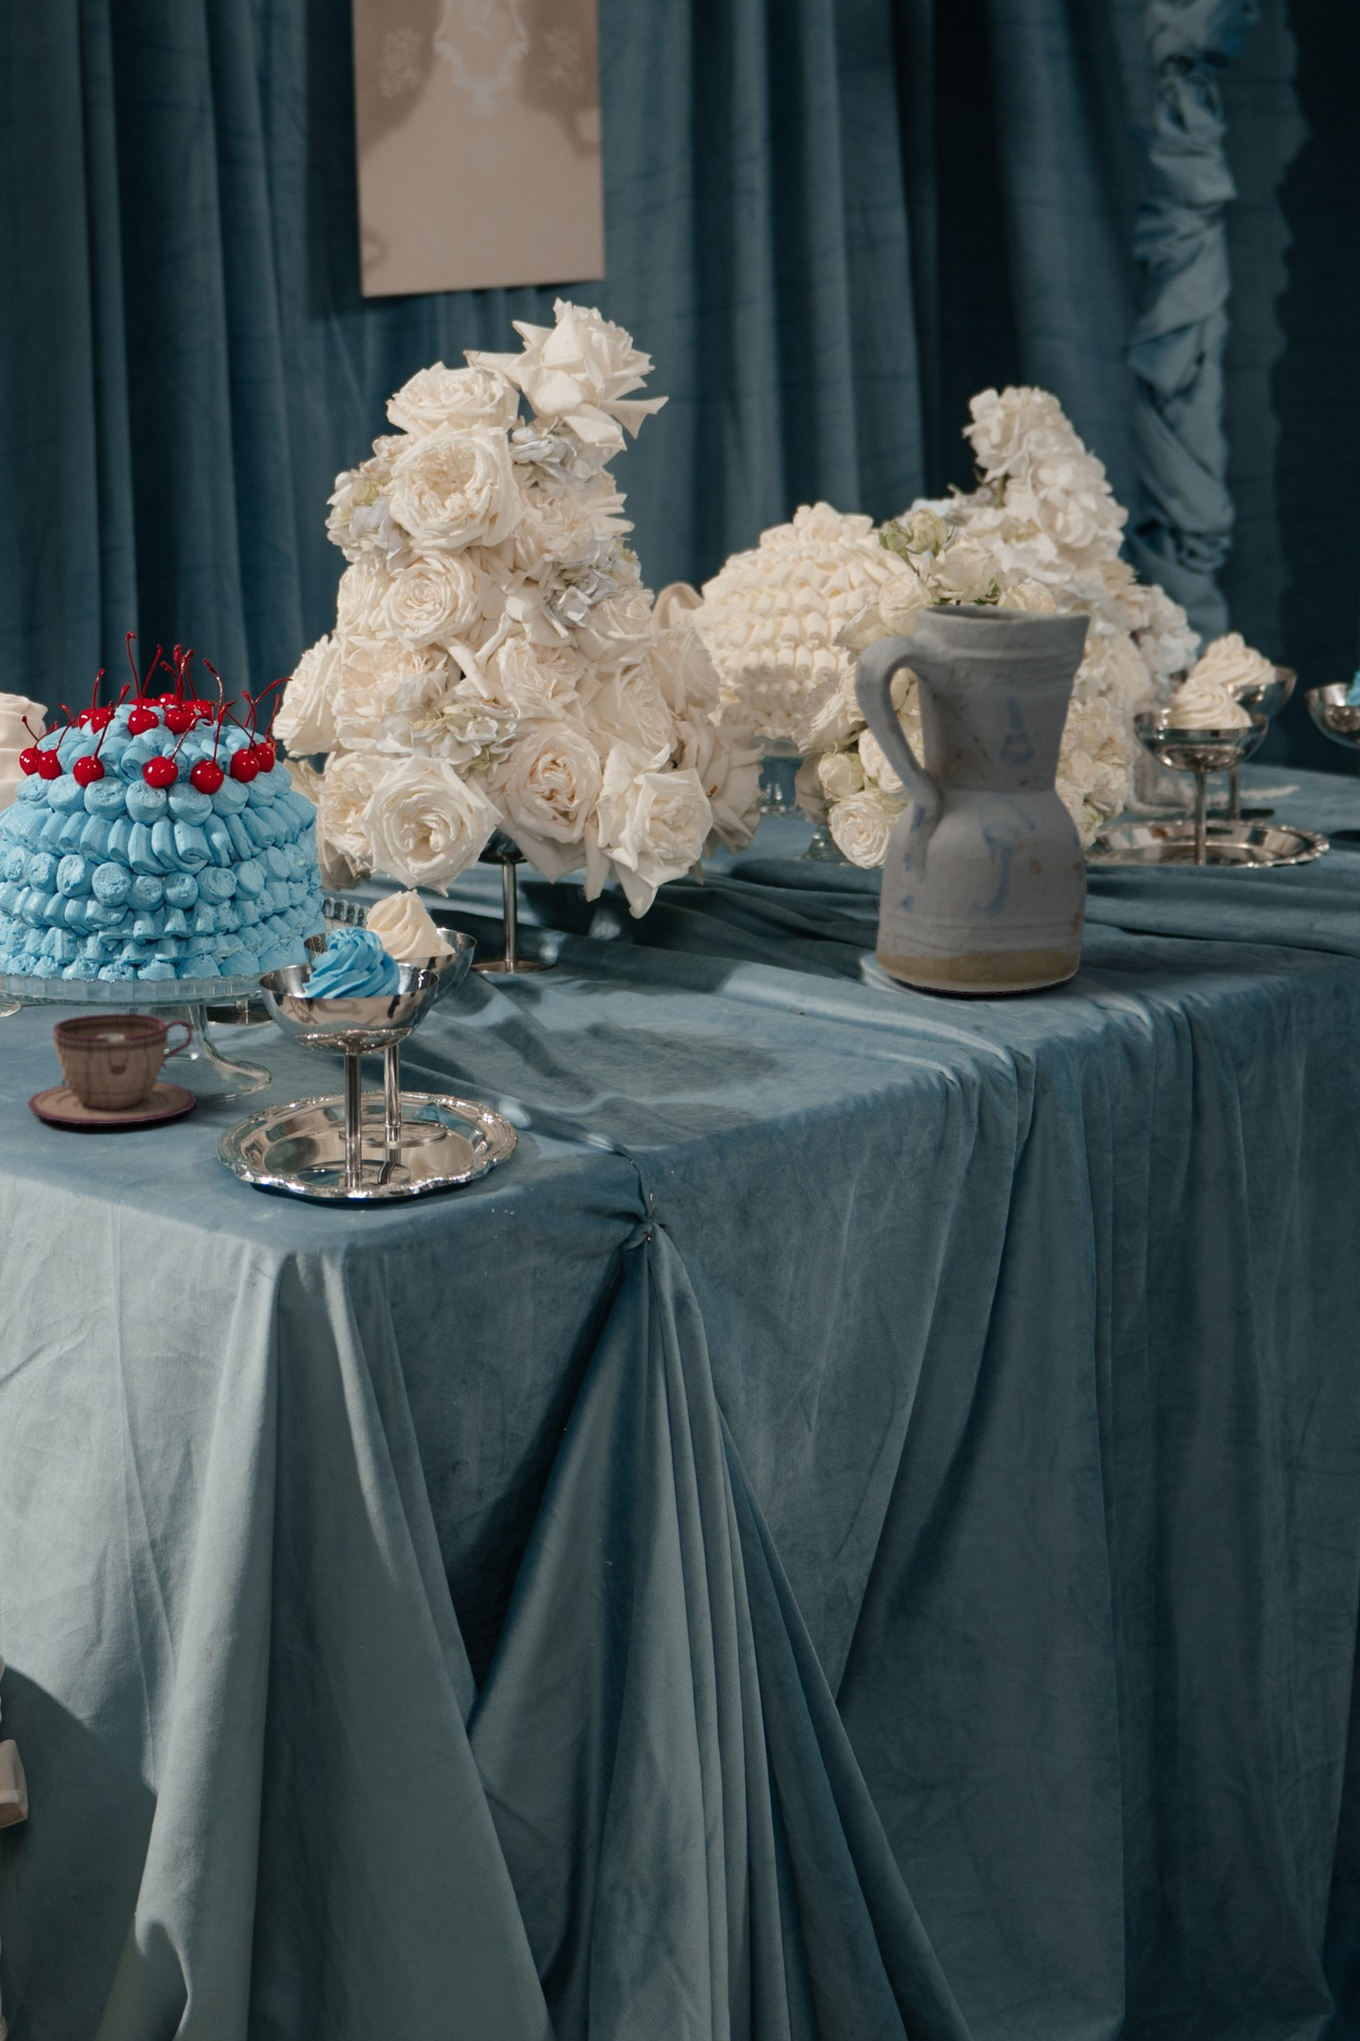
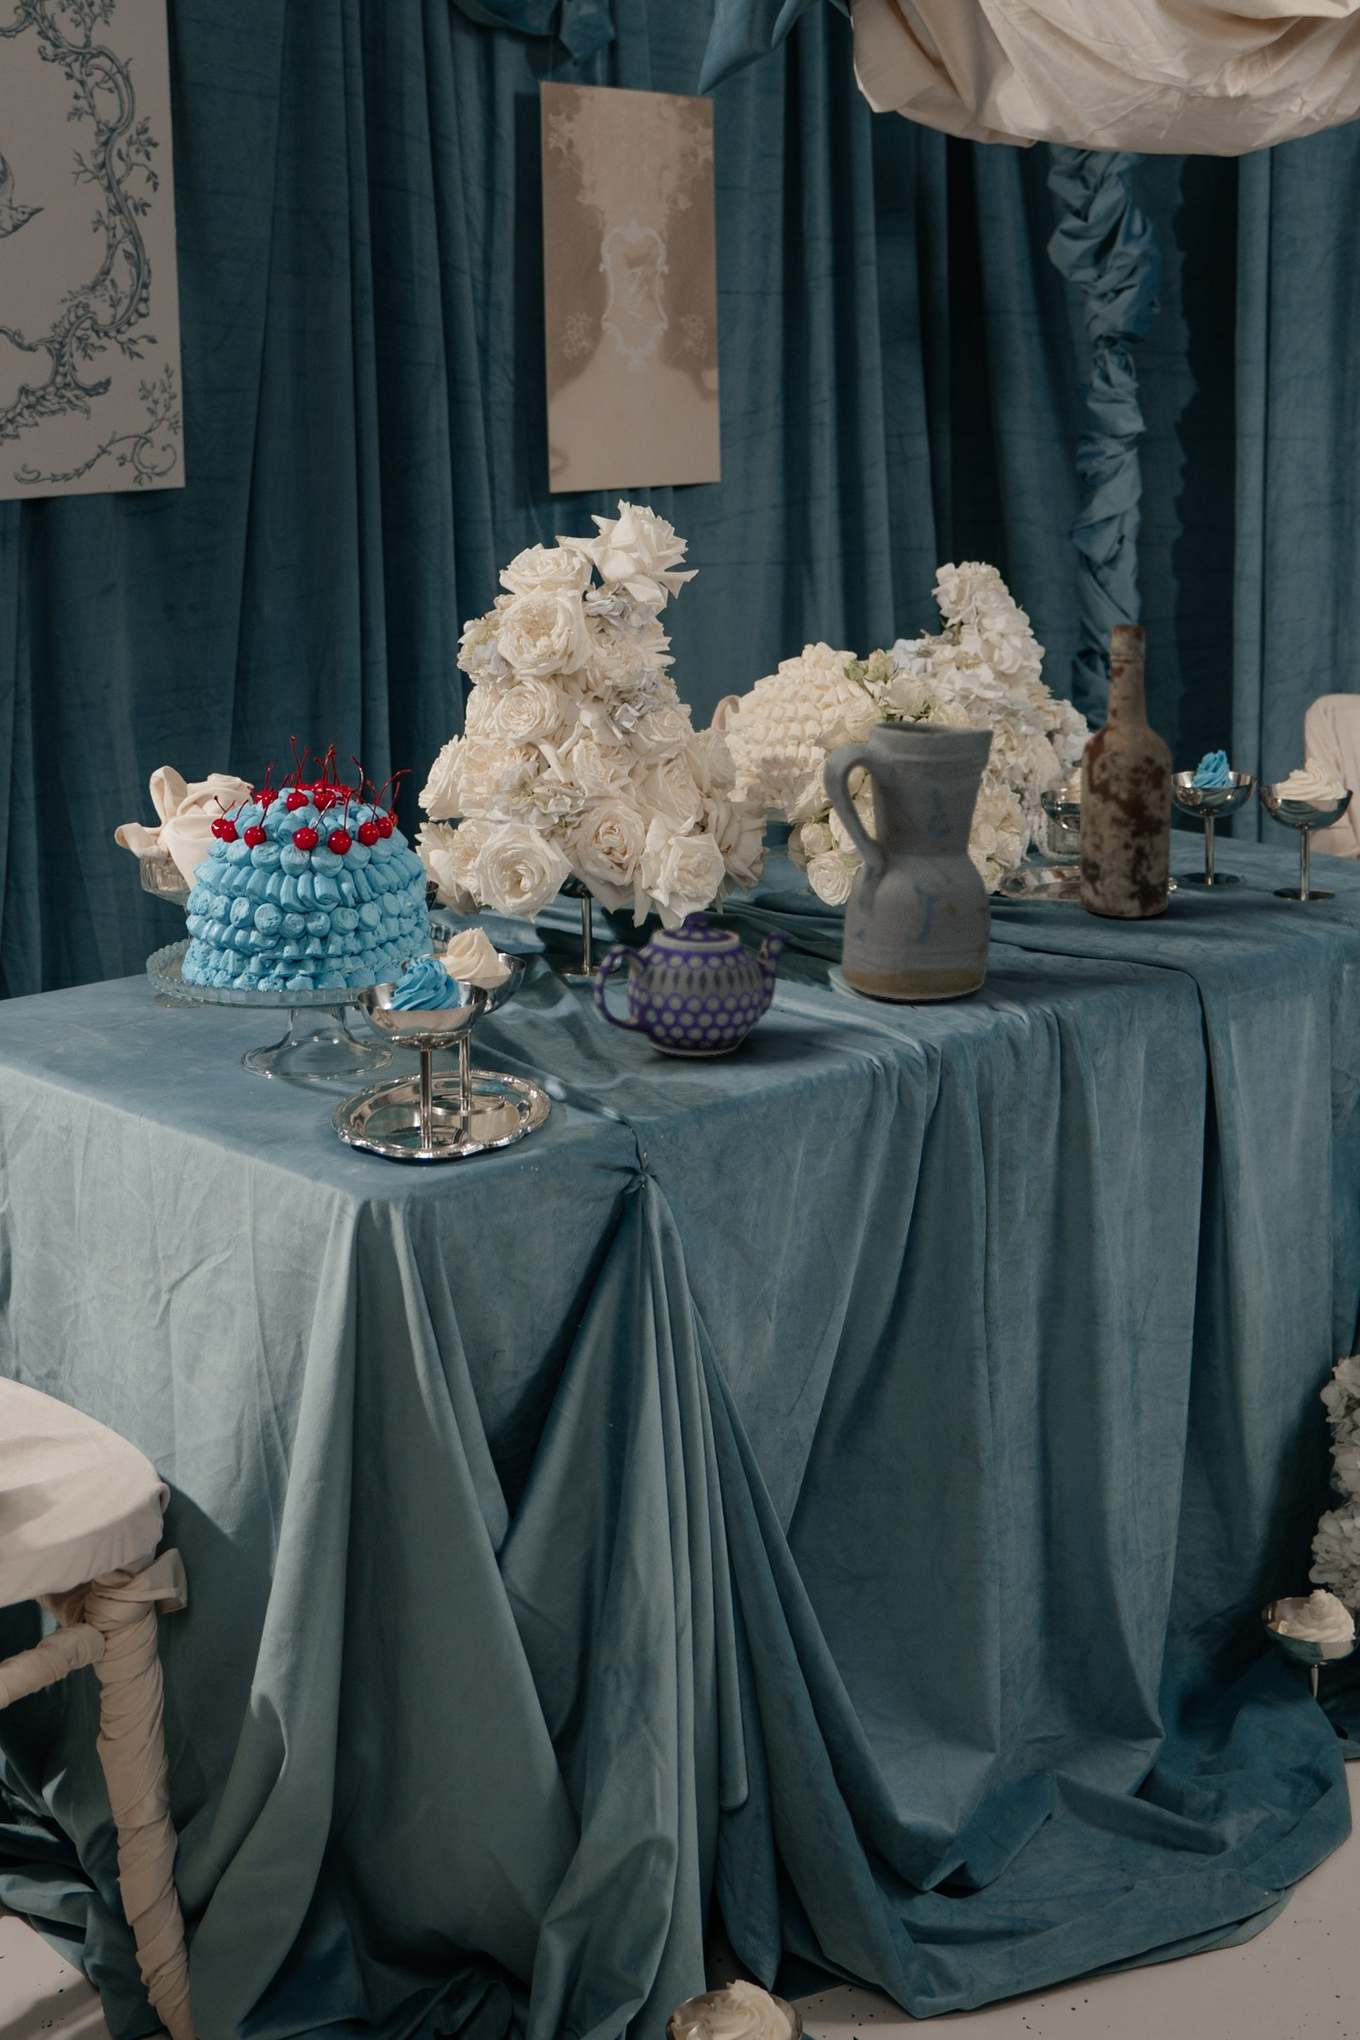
wine bottle: none [1194,469,1324,881] -> present [1080,624,1172,917]
teapot: none [552,869,821,1068] -> present [594,911,791,1055]
teacup: present [28,1013,197,1124] -> none [216,1010,336,1093]

